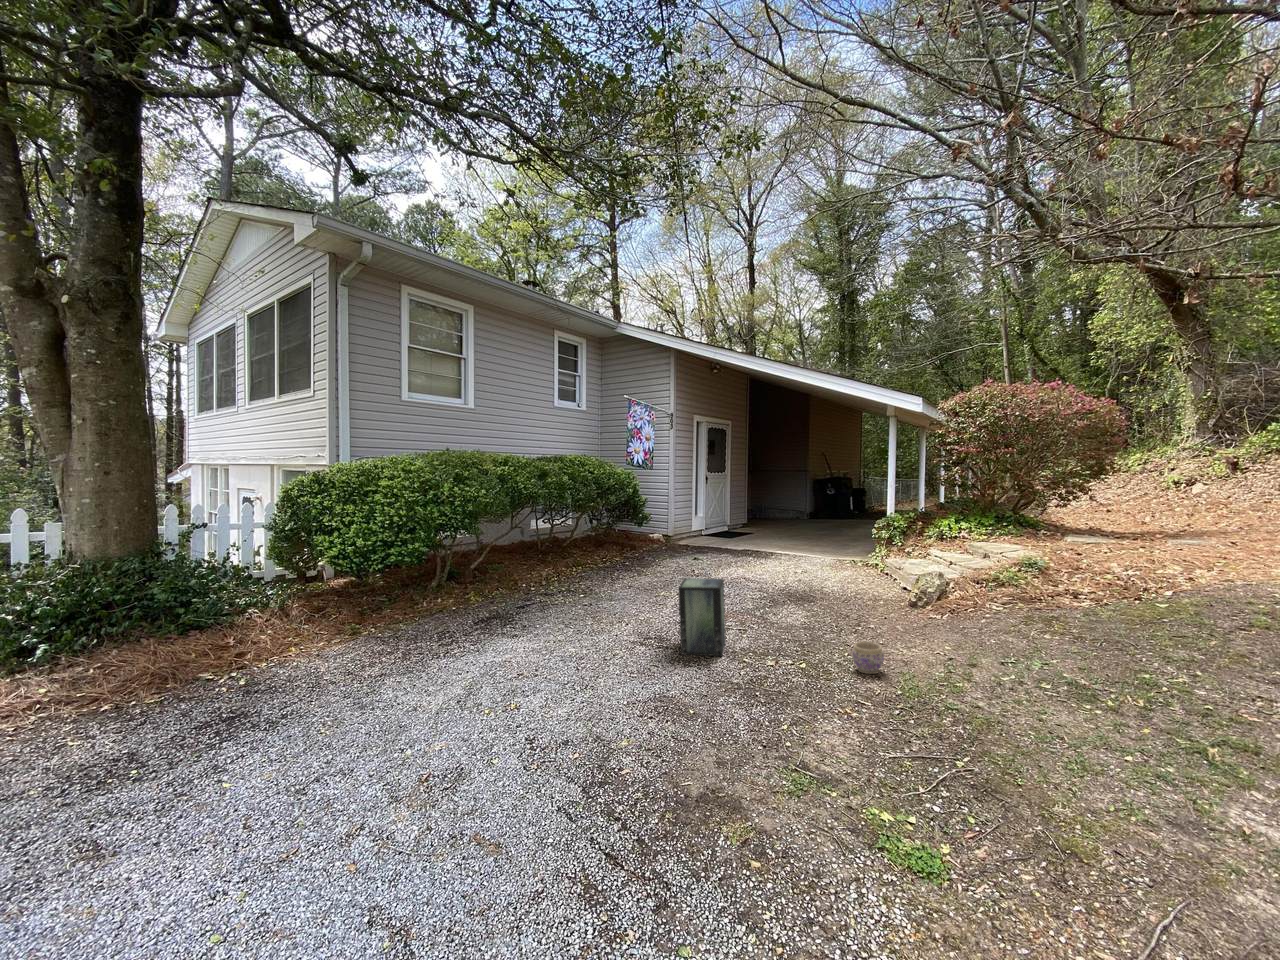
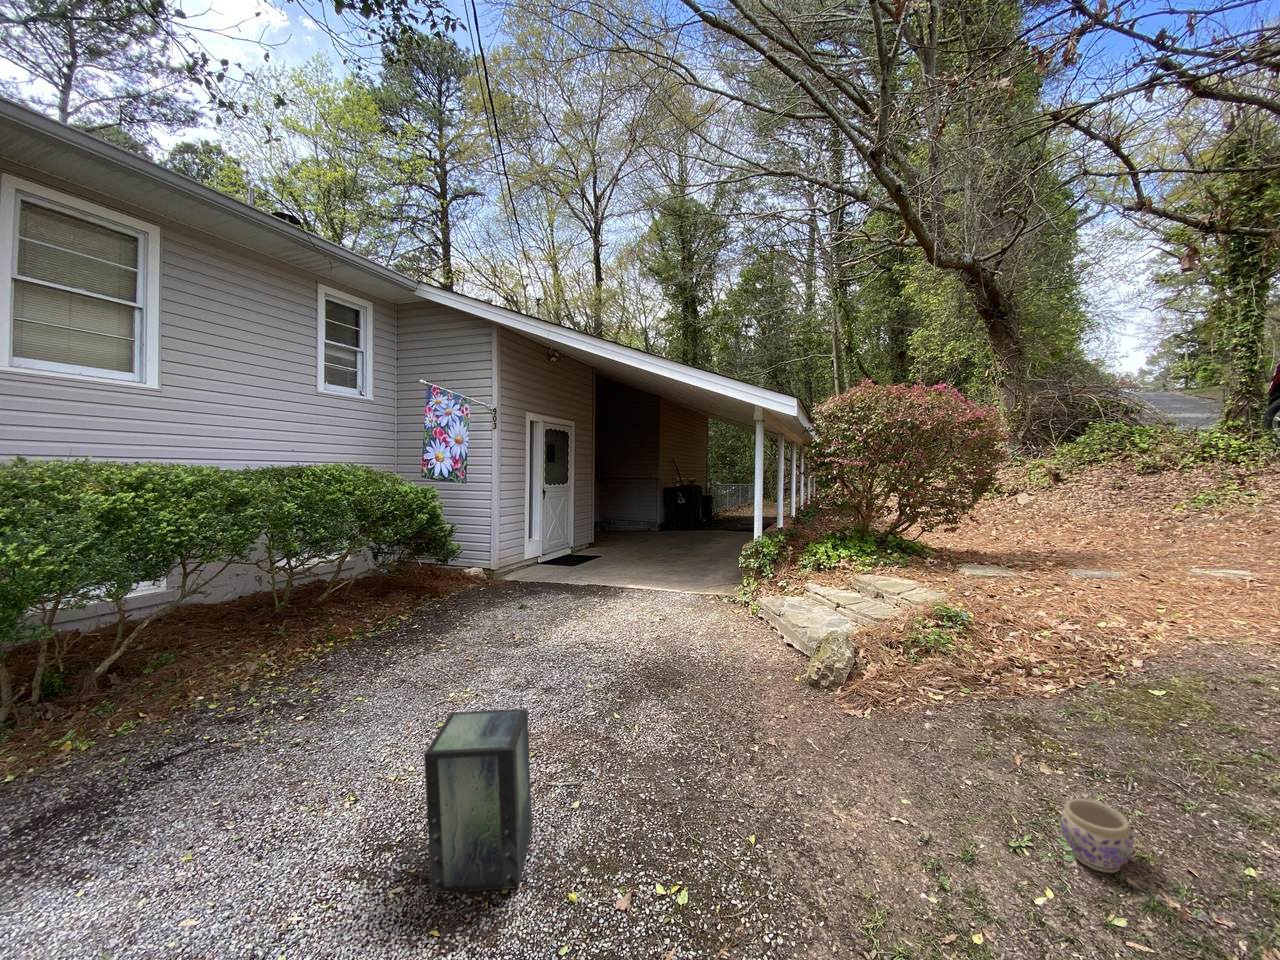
planter: present [852,642,884,674] -> present [1060,799,1134,874]

